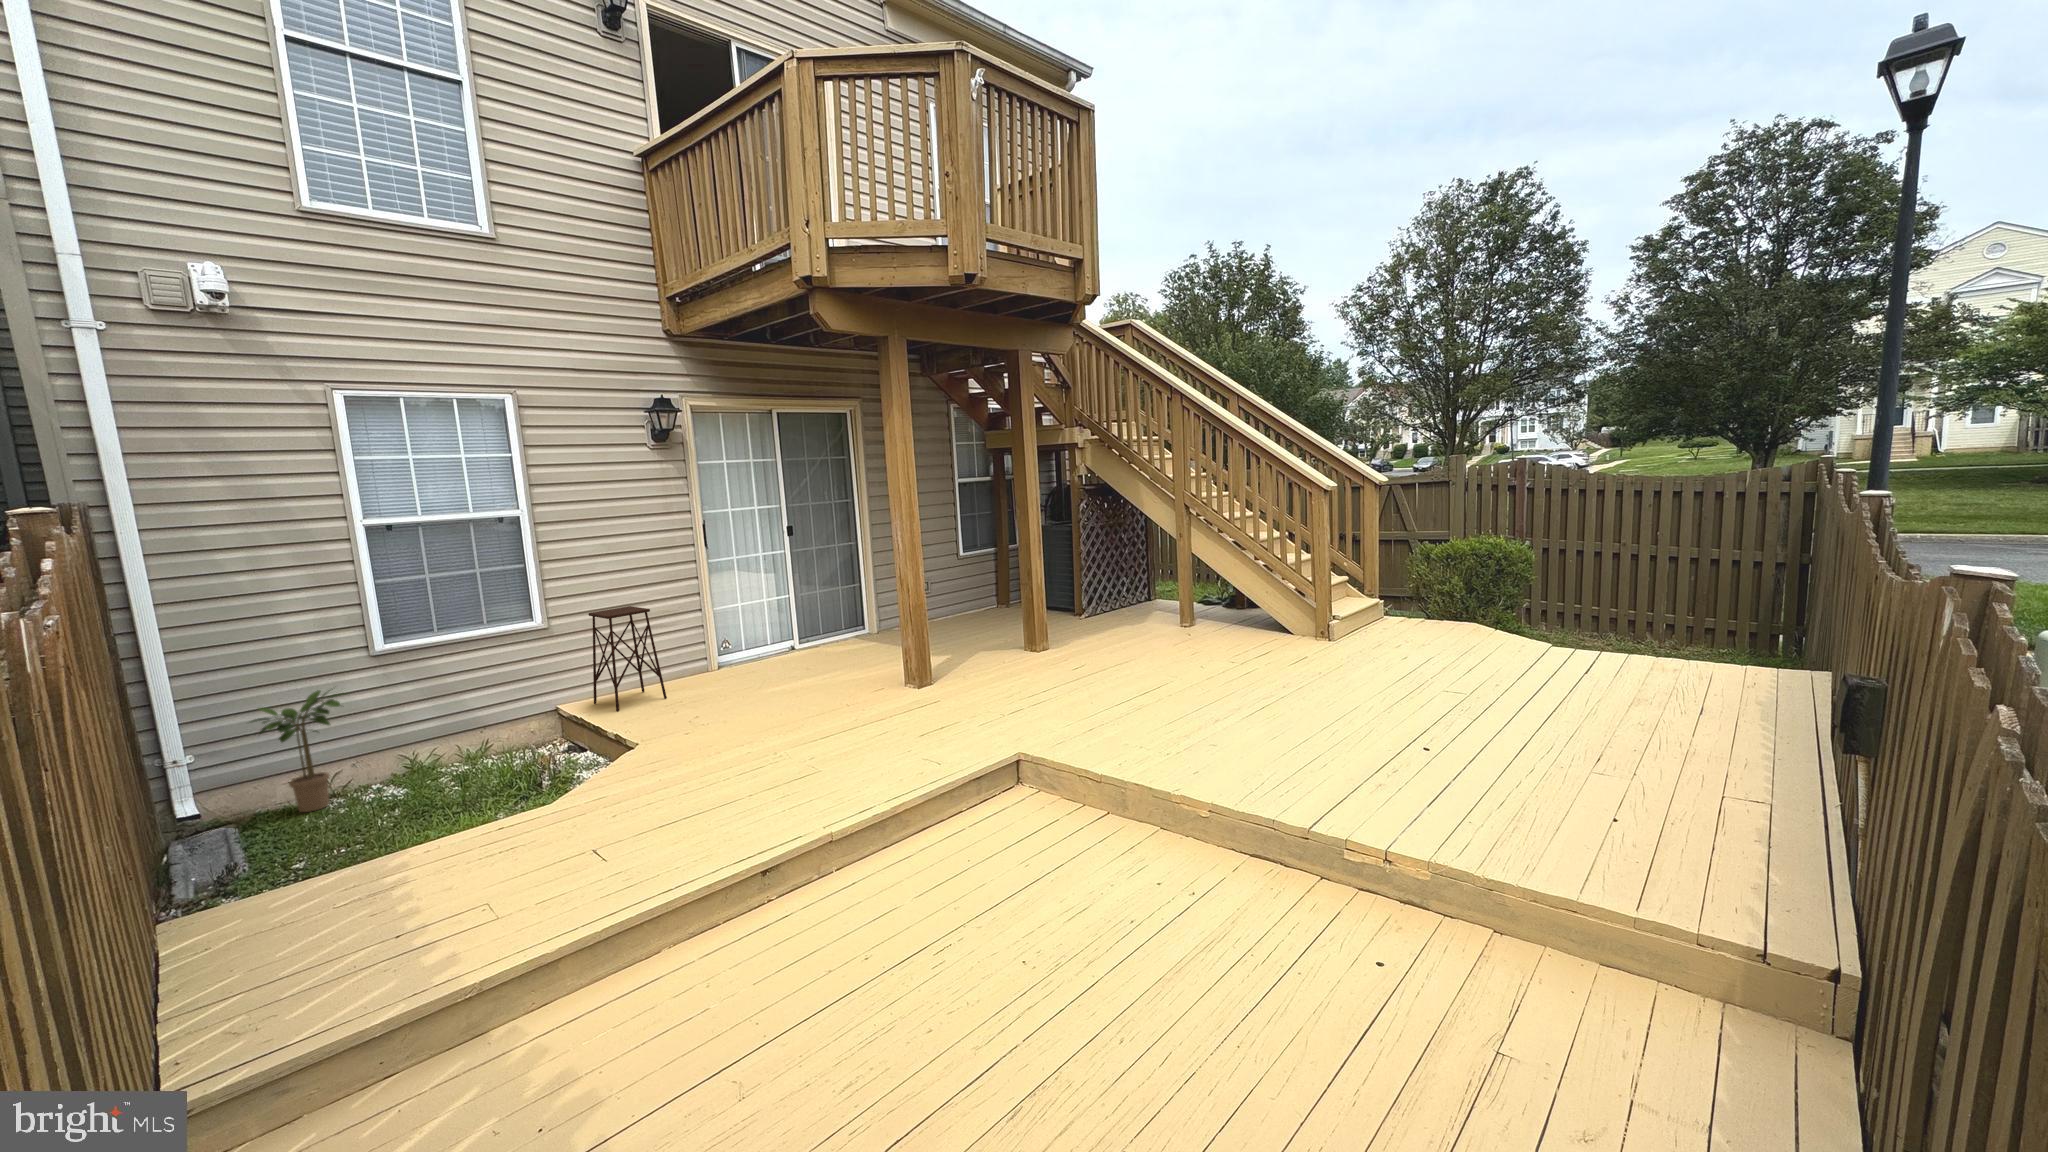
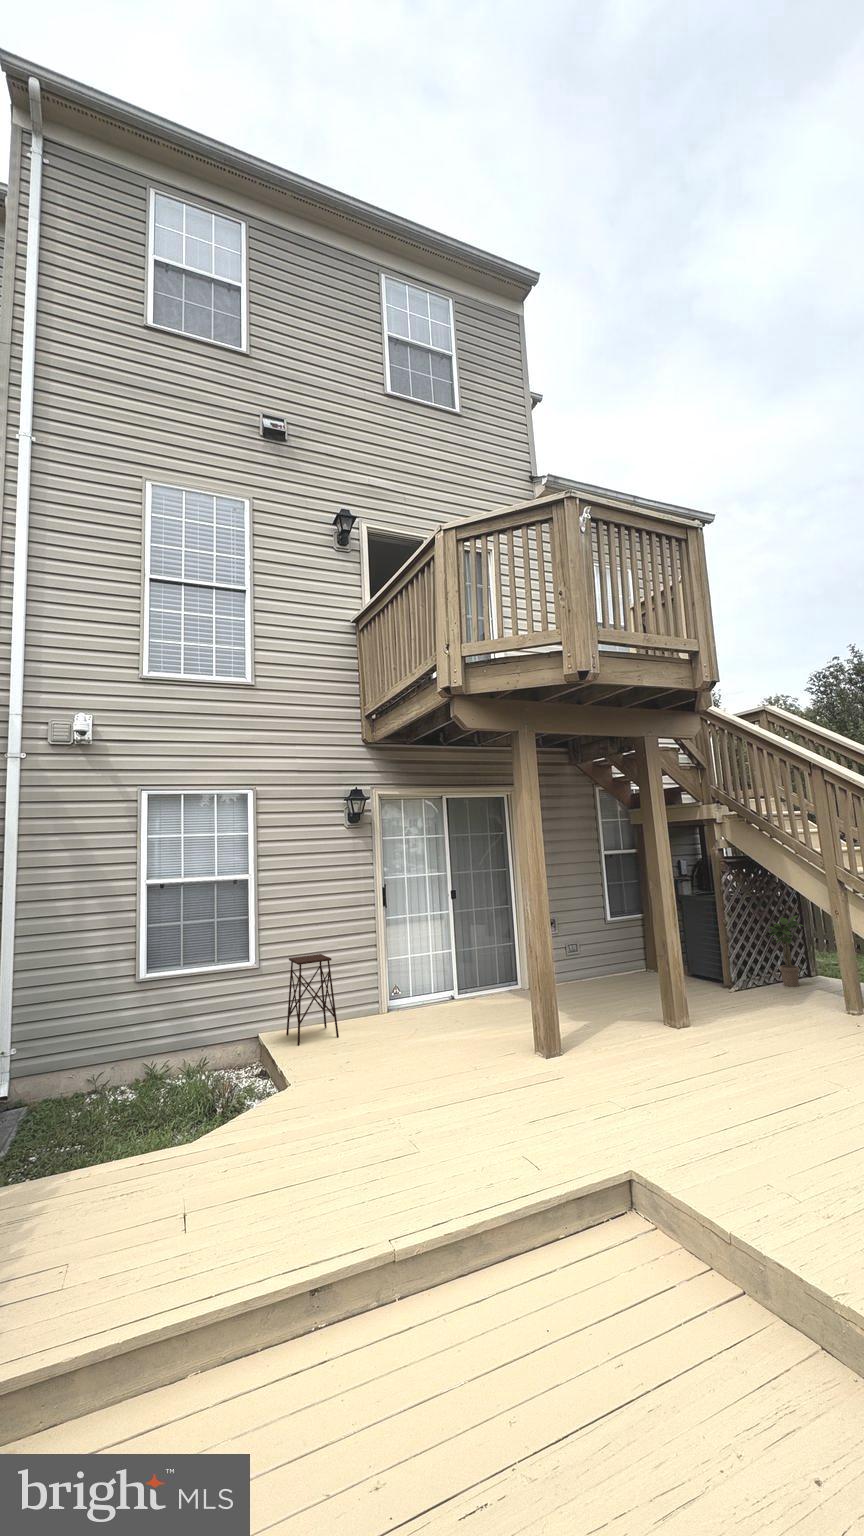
potted plant: present [251,690,345,812] -> present [768,915,804,986]

